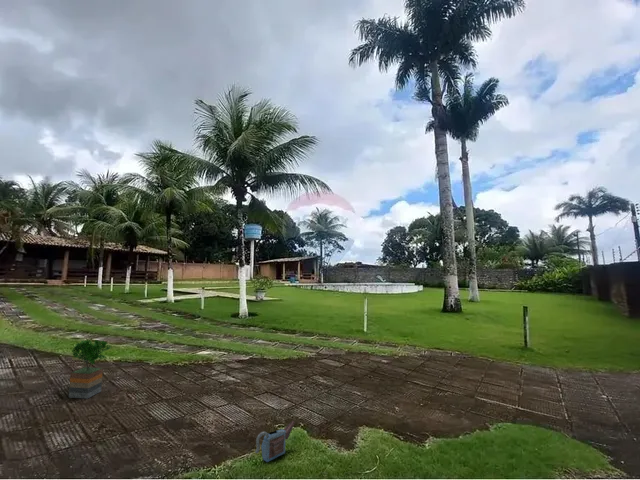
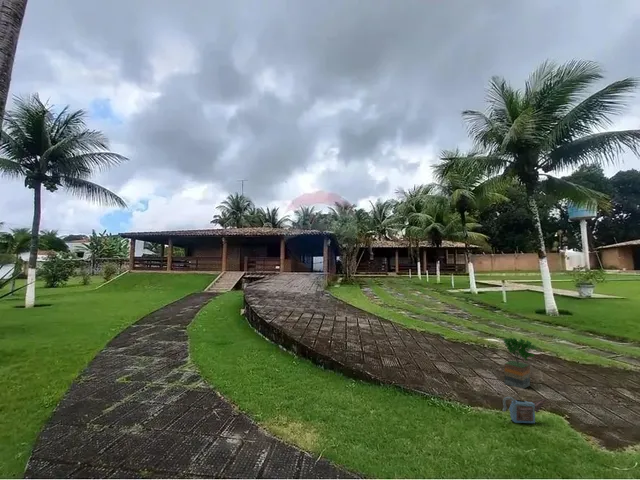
potted tree: present [69,340,111,399] -> present [504,338,536,389]

